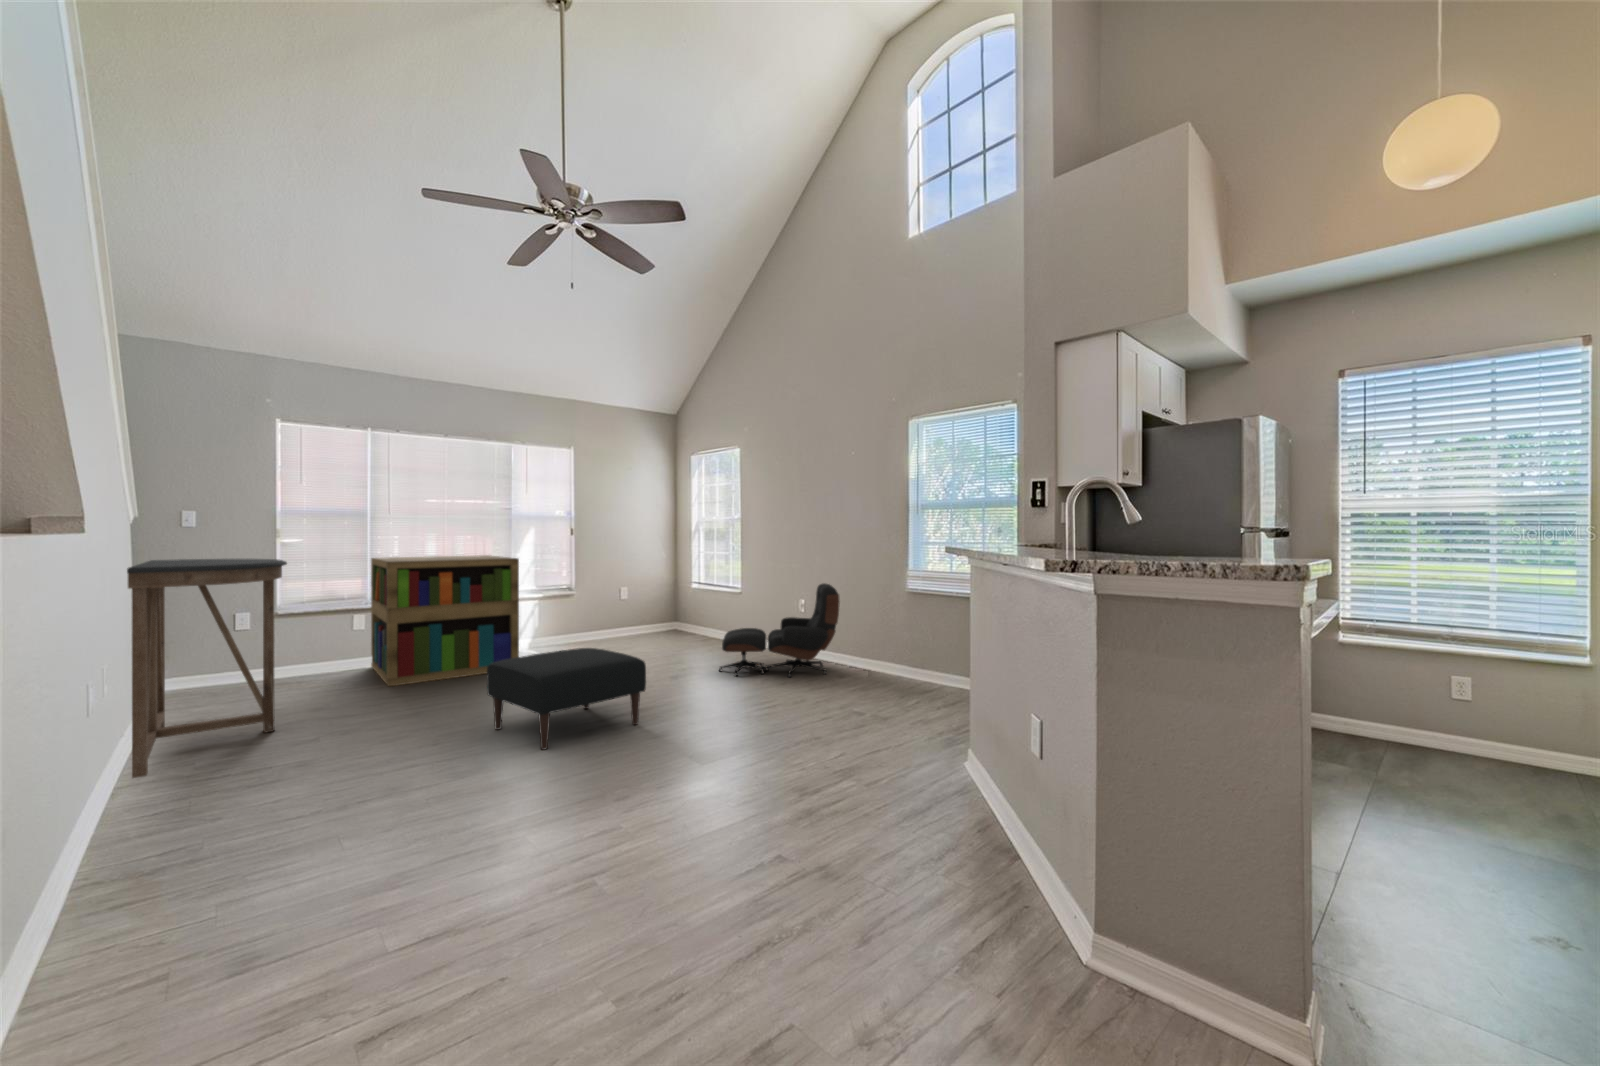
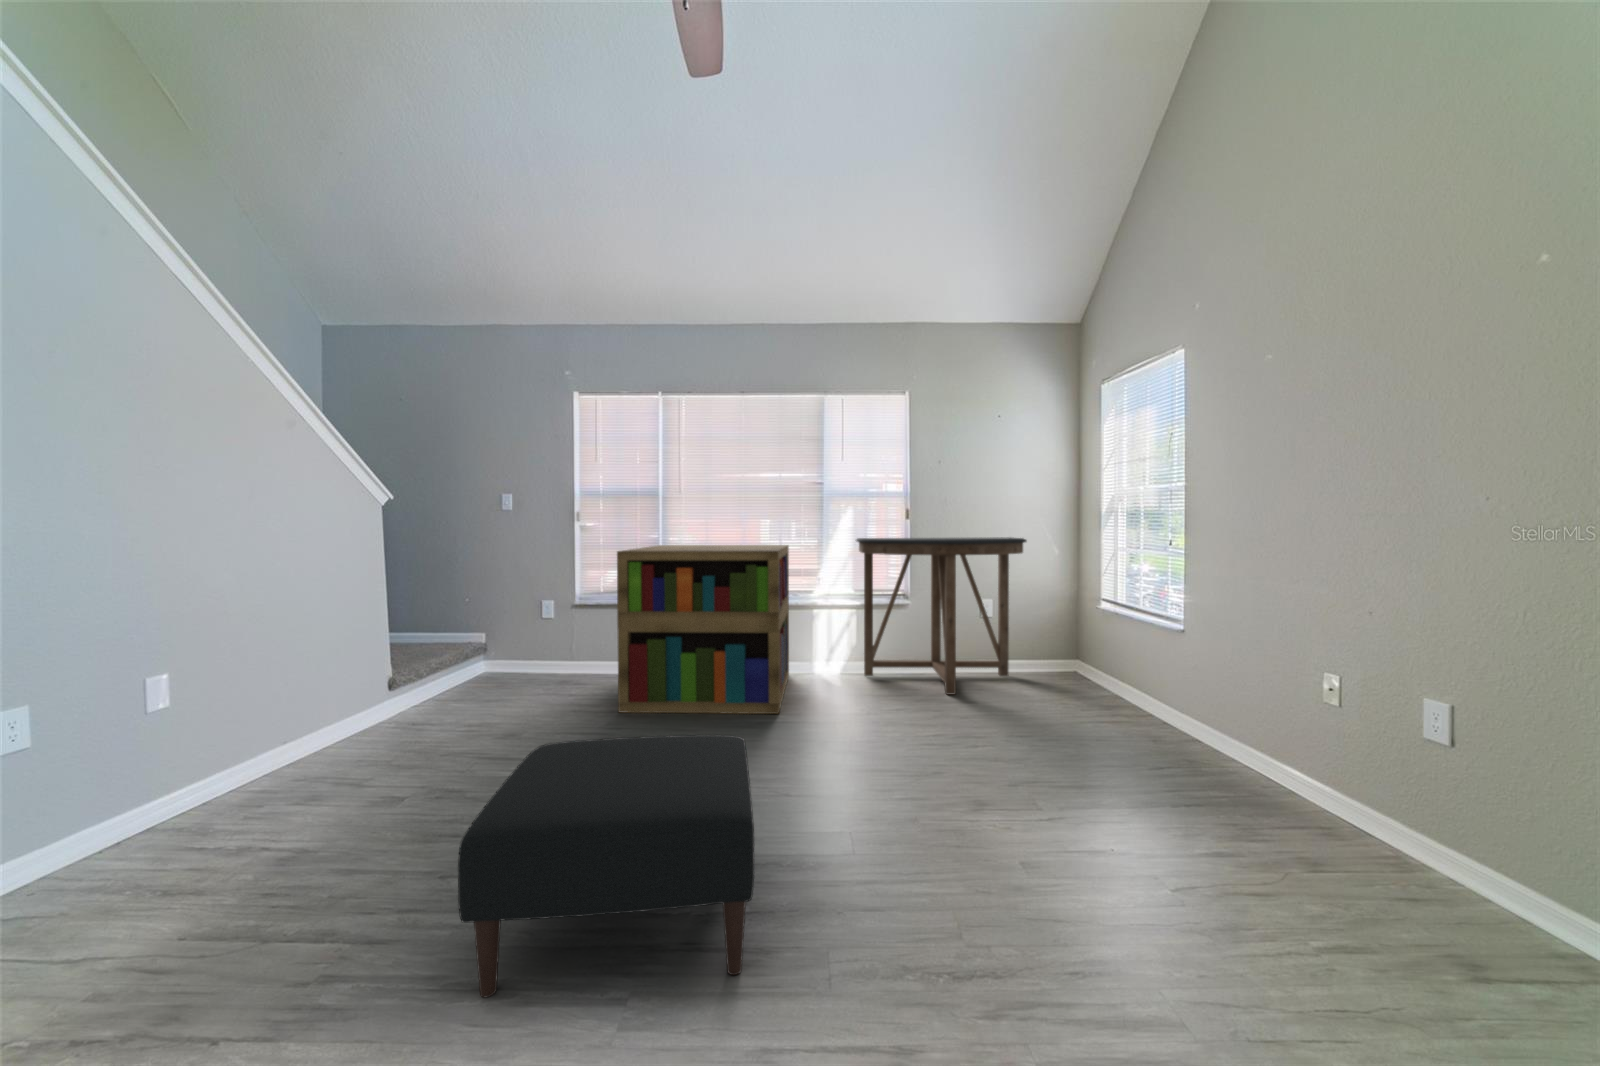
console table: present [127,559,287,778] -> present [856,537,1027,695]
lounge chair: present [719,583,840,677] -> none [1078,644,1460,920]

